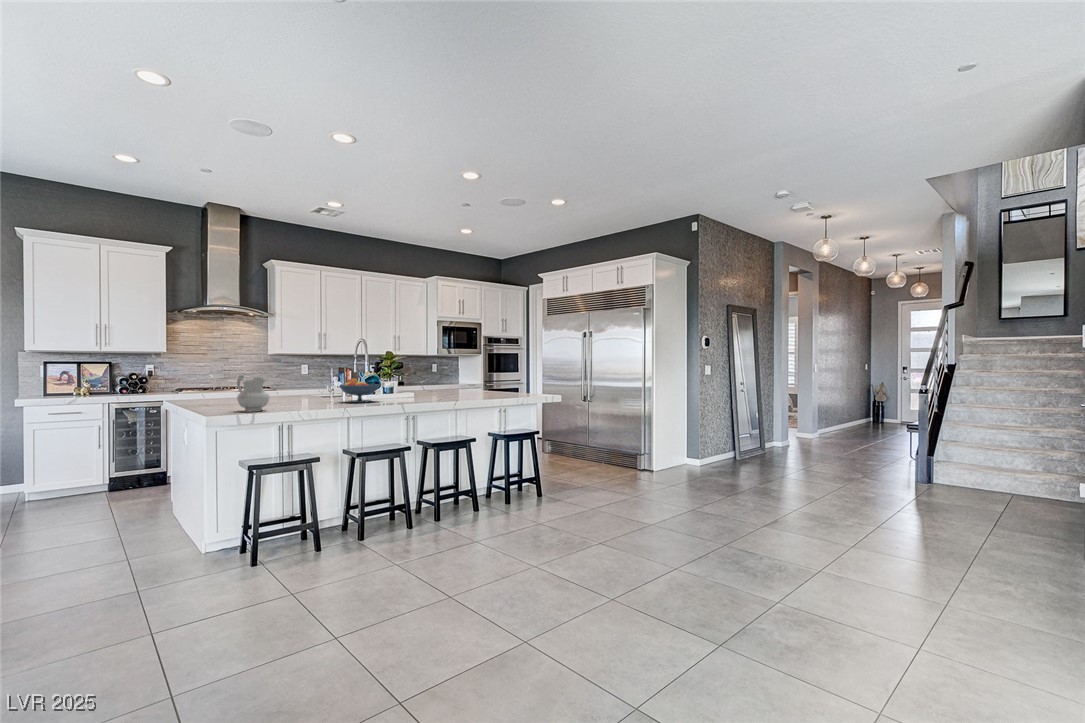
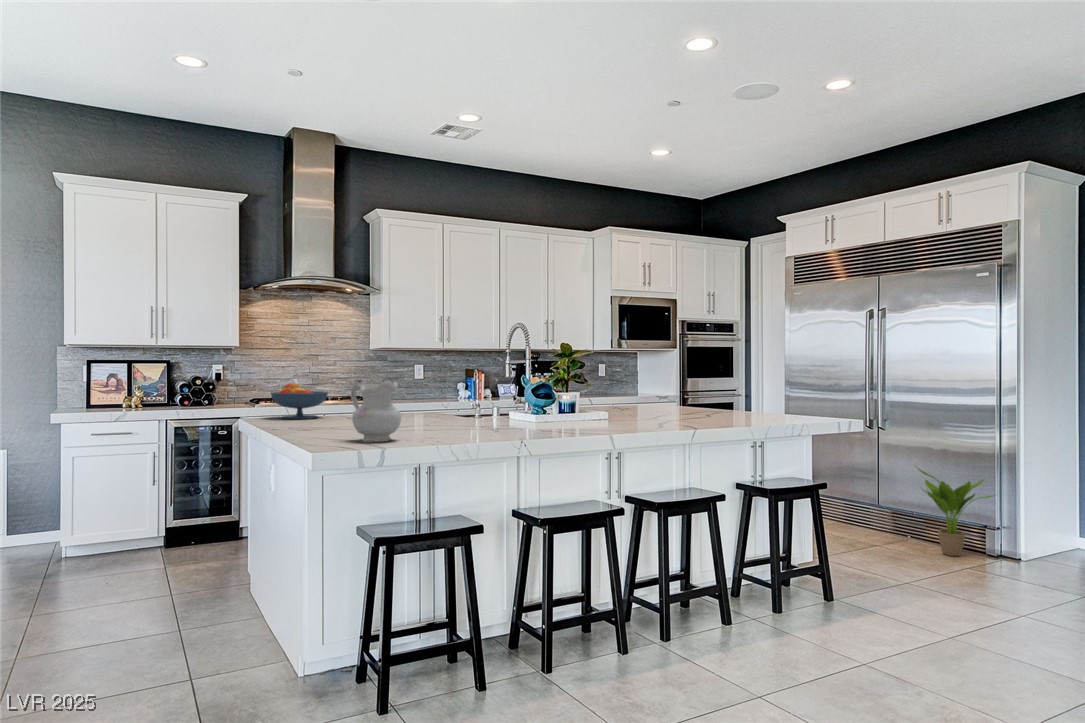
fruit bowl: present [340,379,379,403] -> present [271,383,328,419]
potted plant: none [601,421,642,472] -> present [918,468,994,556]

